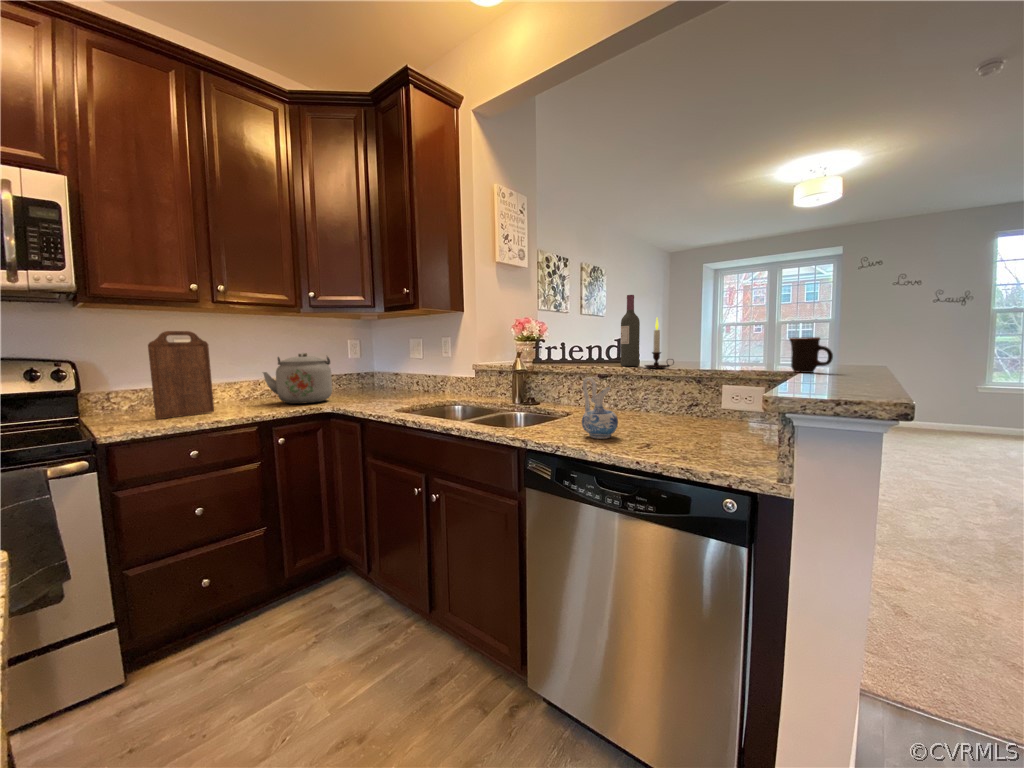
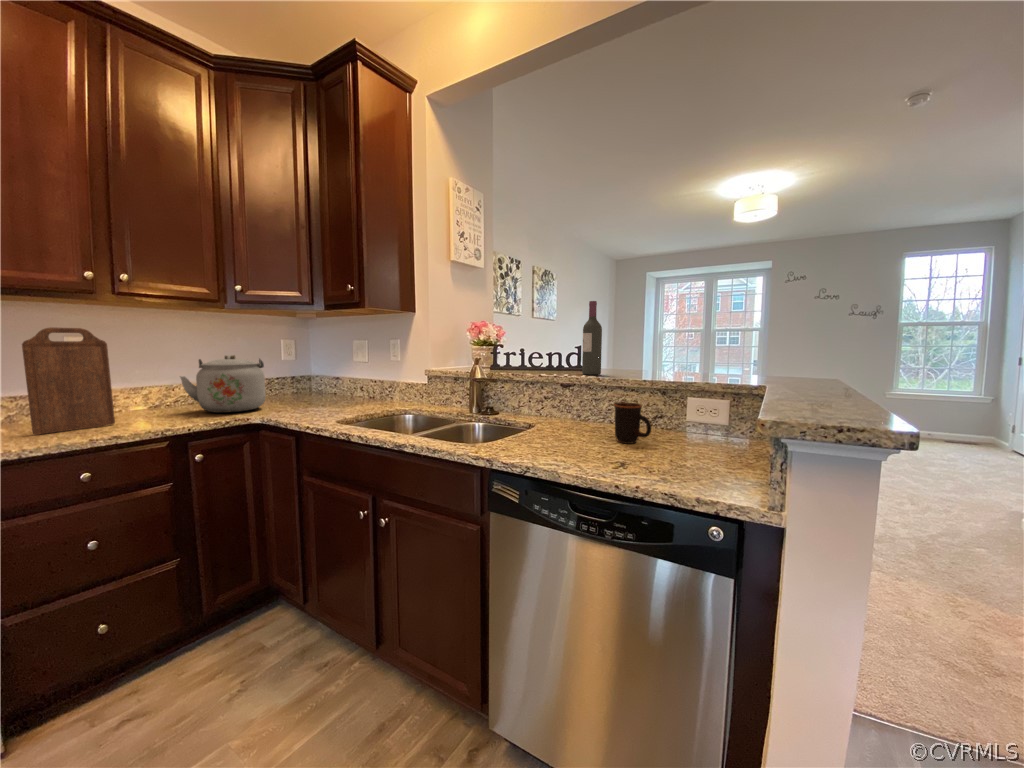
candle: present [645,319,674,368] -> none [607,325,638,378]
mug: present [789,337,833,373] -> present [614,403,651,444]
ceramic pitcher: present [582,377,618,439] -> none [550,390,588,457]

